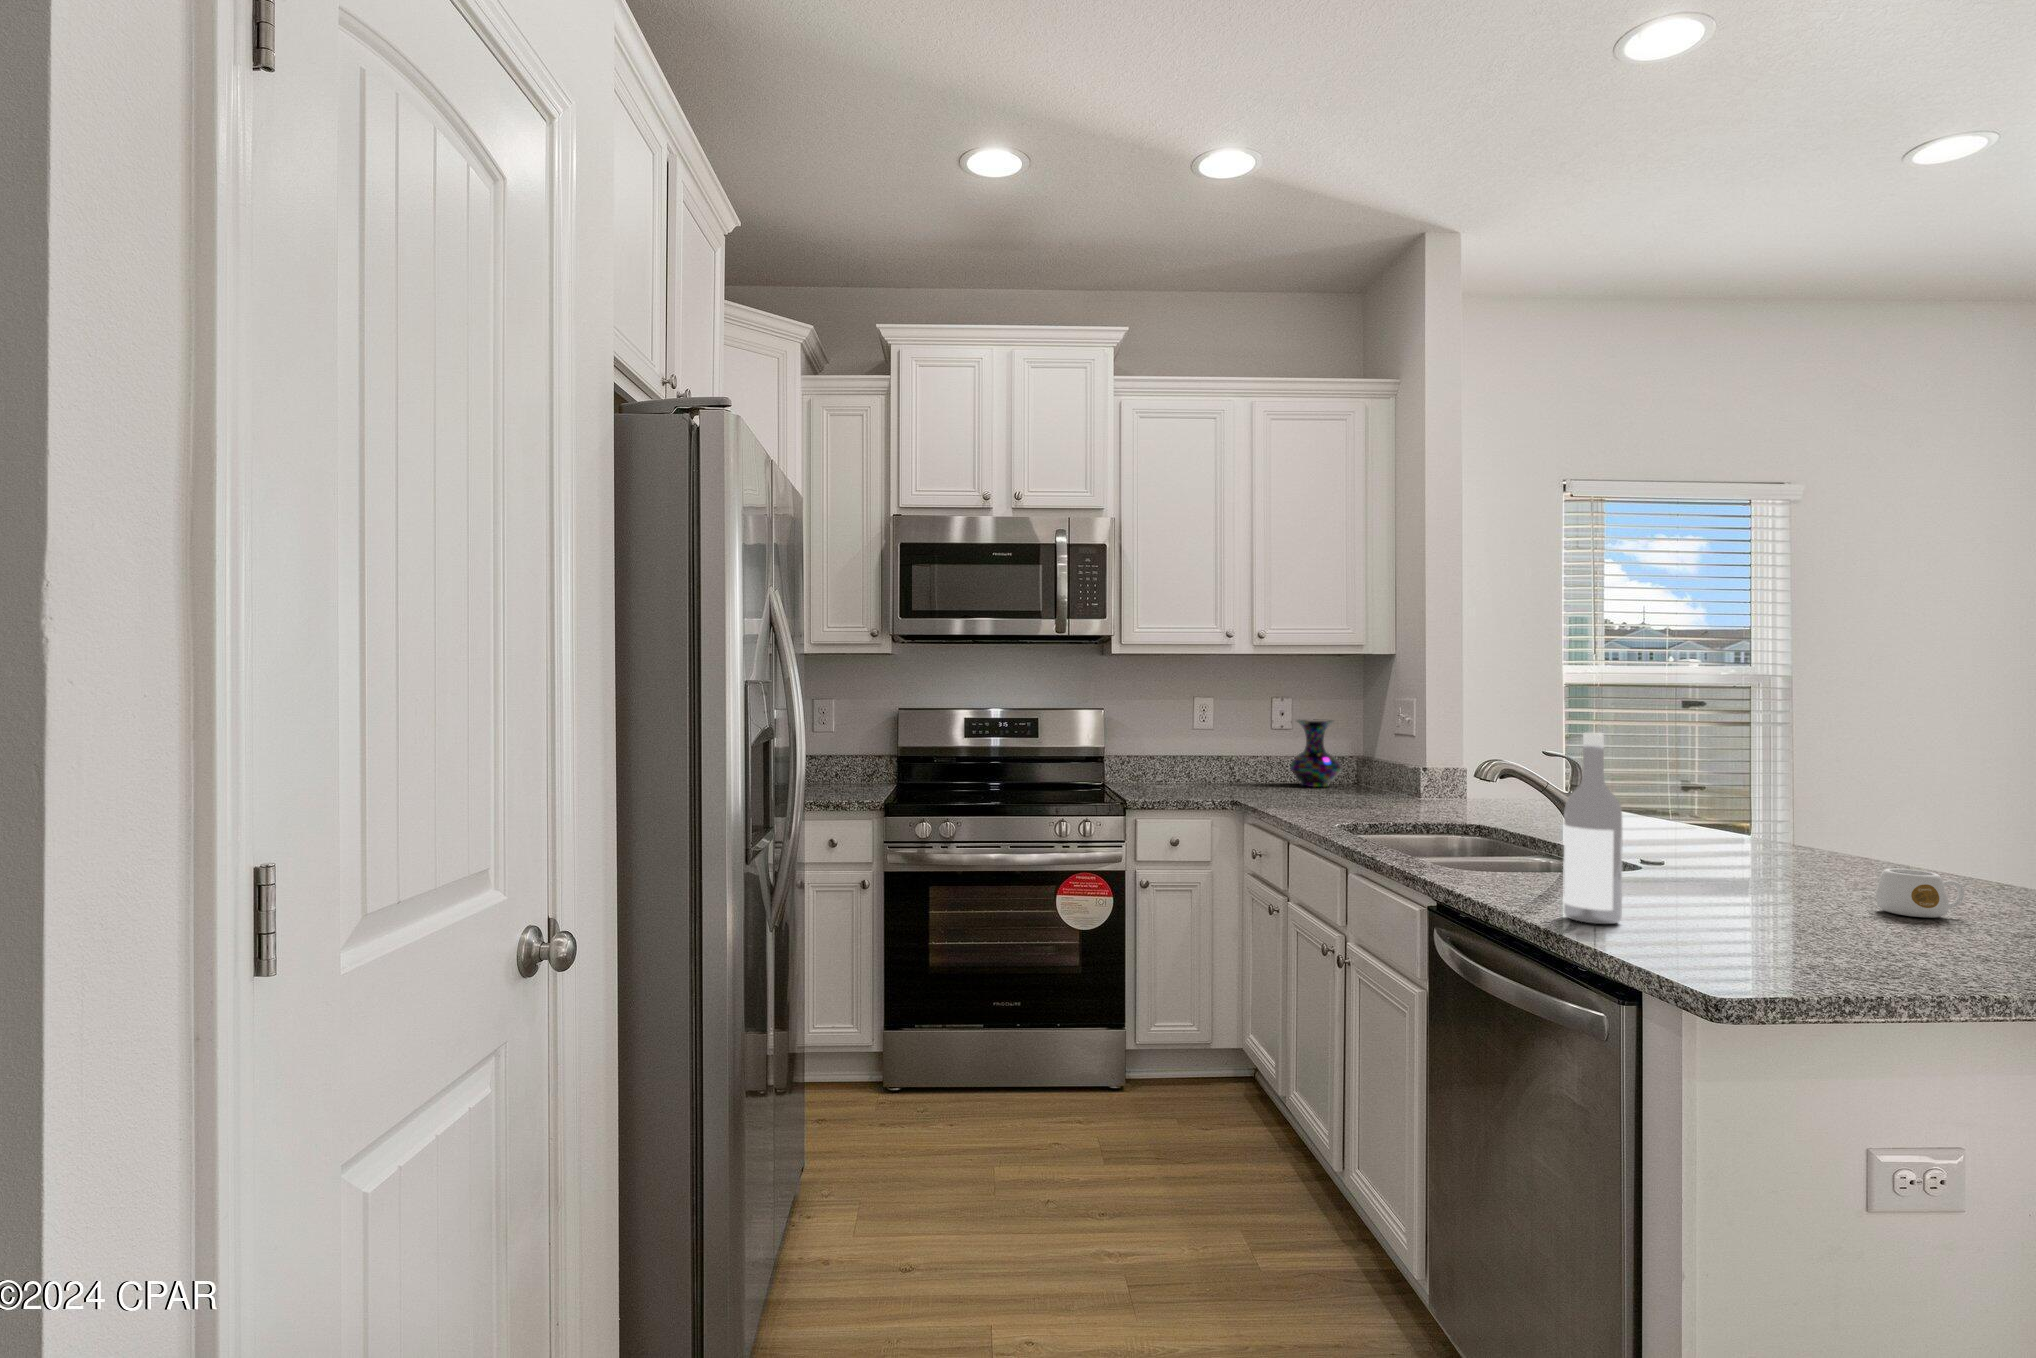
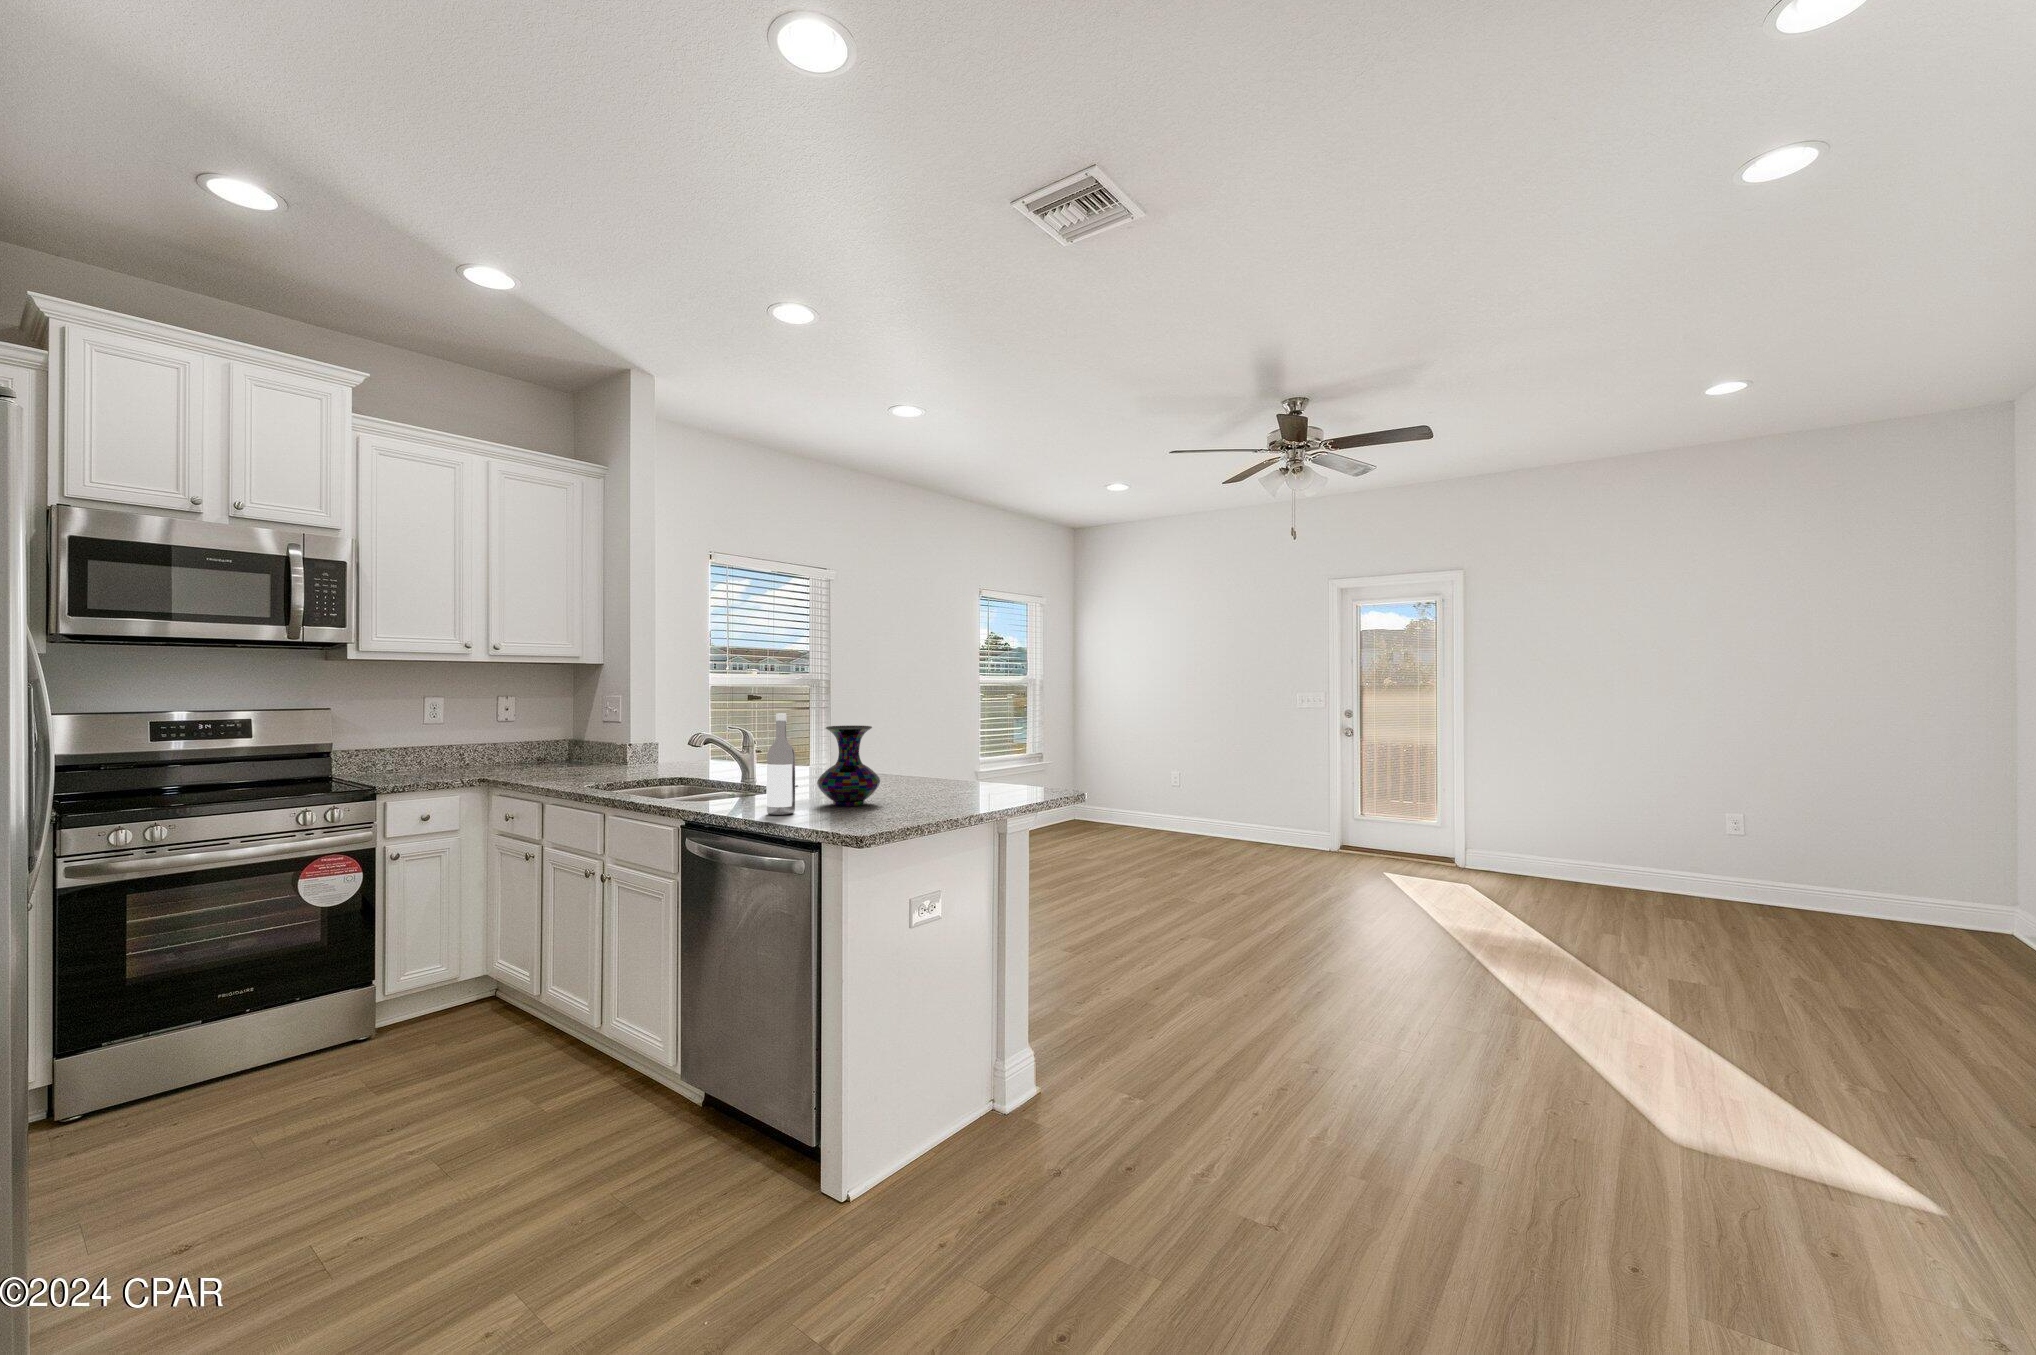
vase: present [1291,719,1342,787] -> present [817,725,880,806]
mug: present [1876,869,1964,918] -> none [891,772,922,793]

